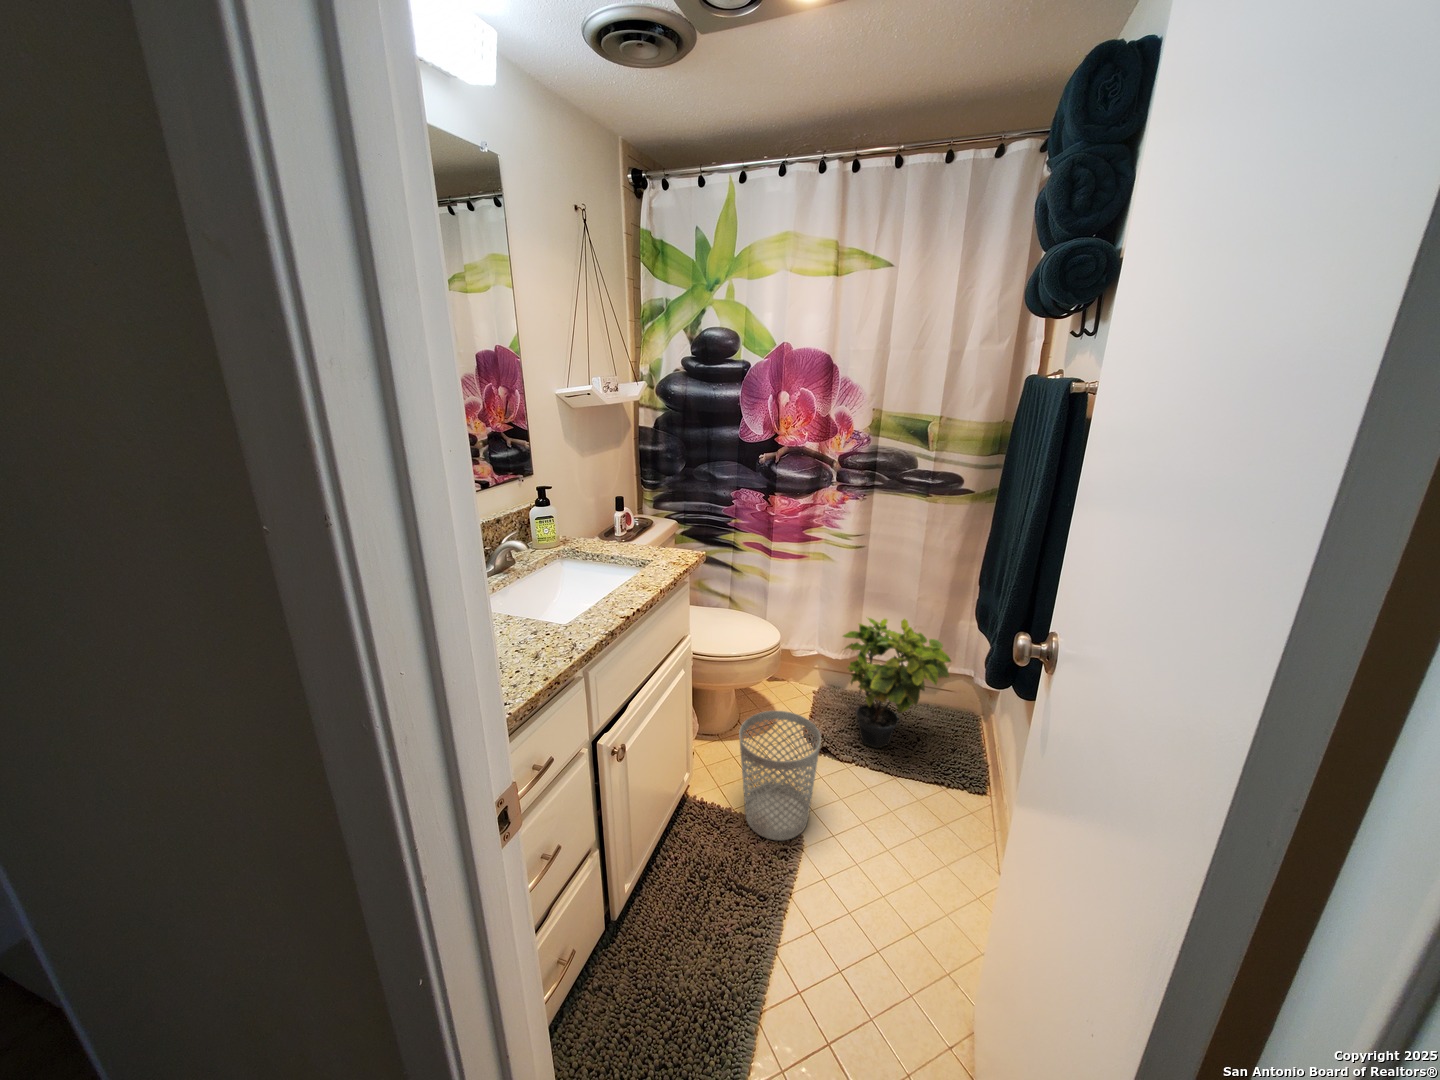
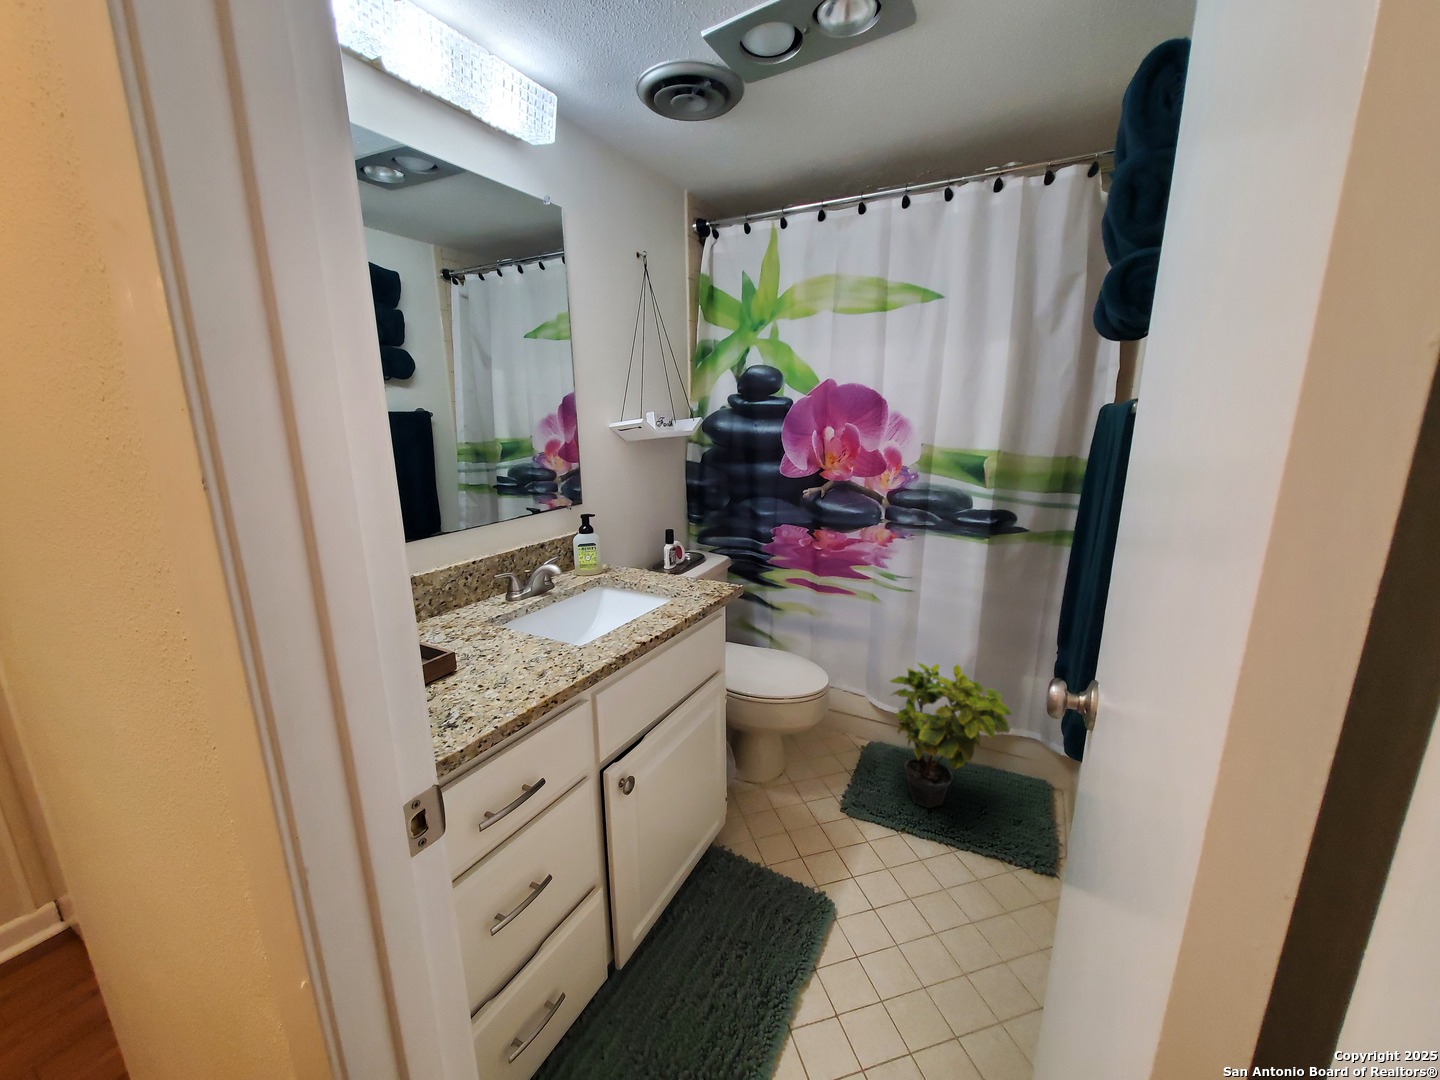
wastebasket: present [739,711,821,840] -> none [770,756,859,903]

